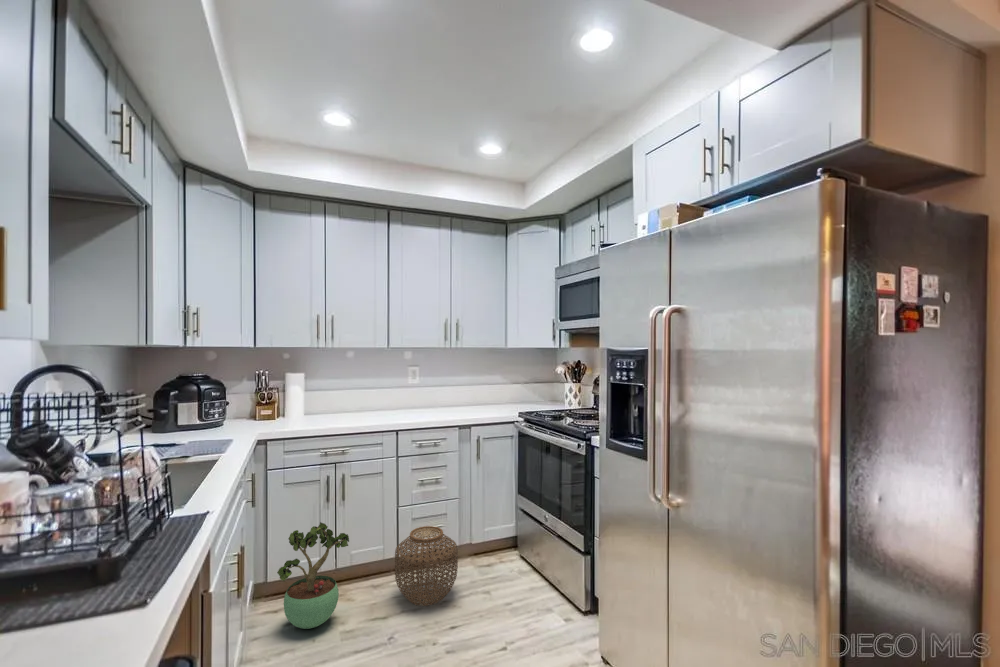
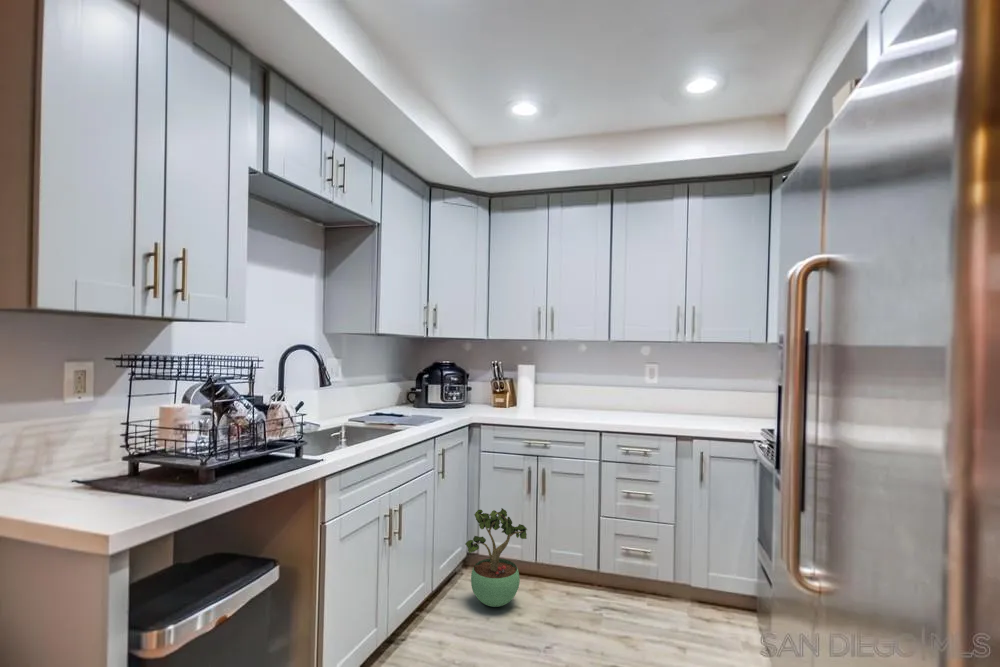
woven basket: present [395,526,458,606] -> none [576,544,648,634]

